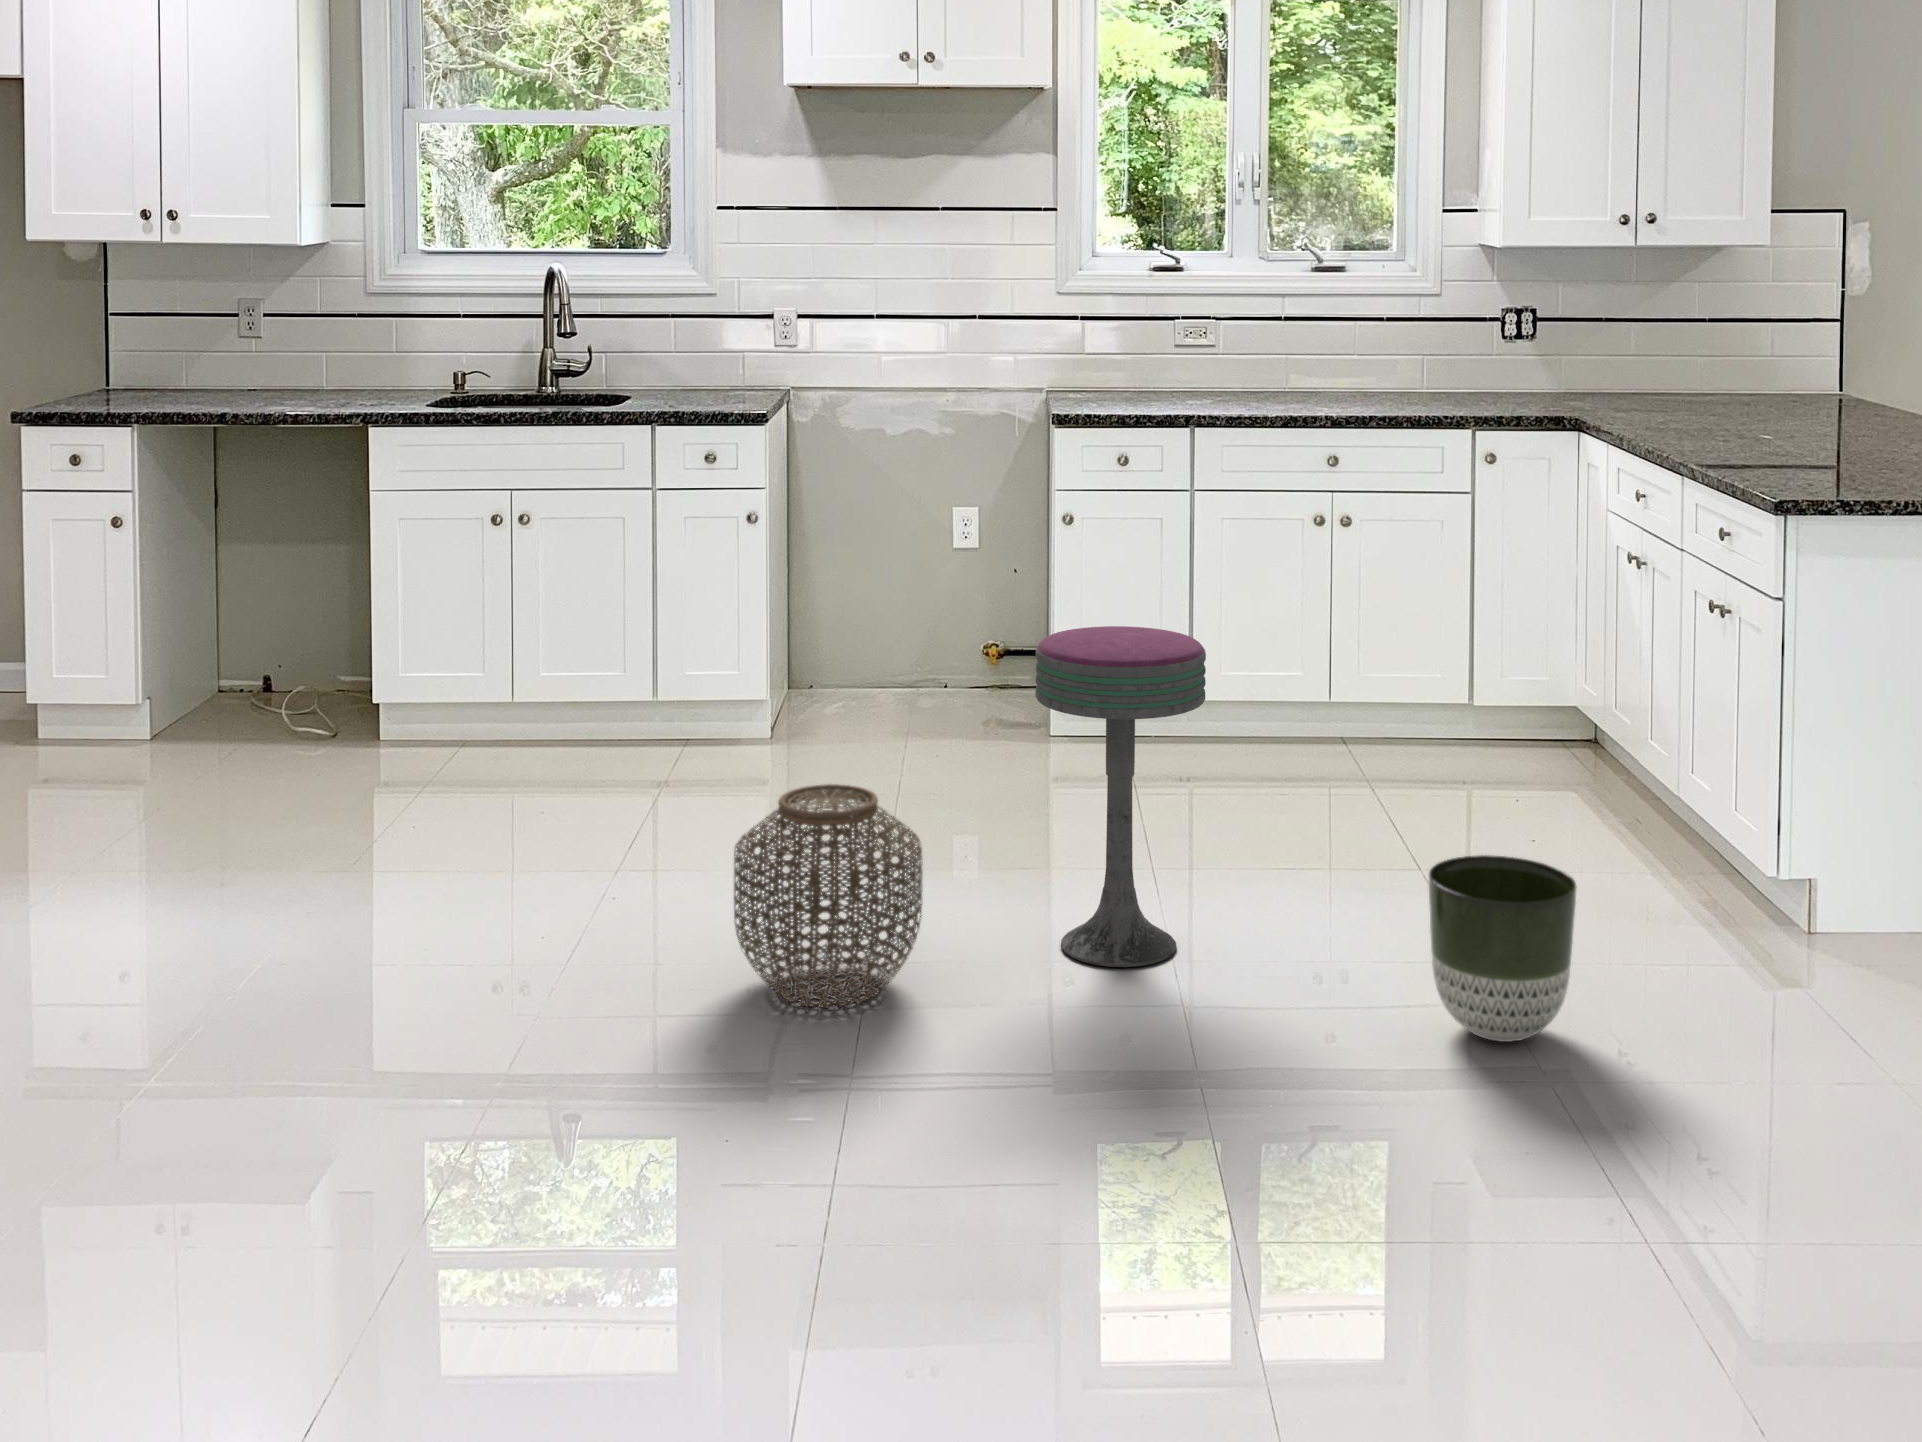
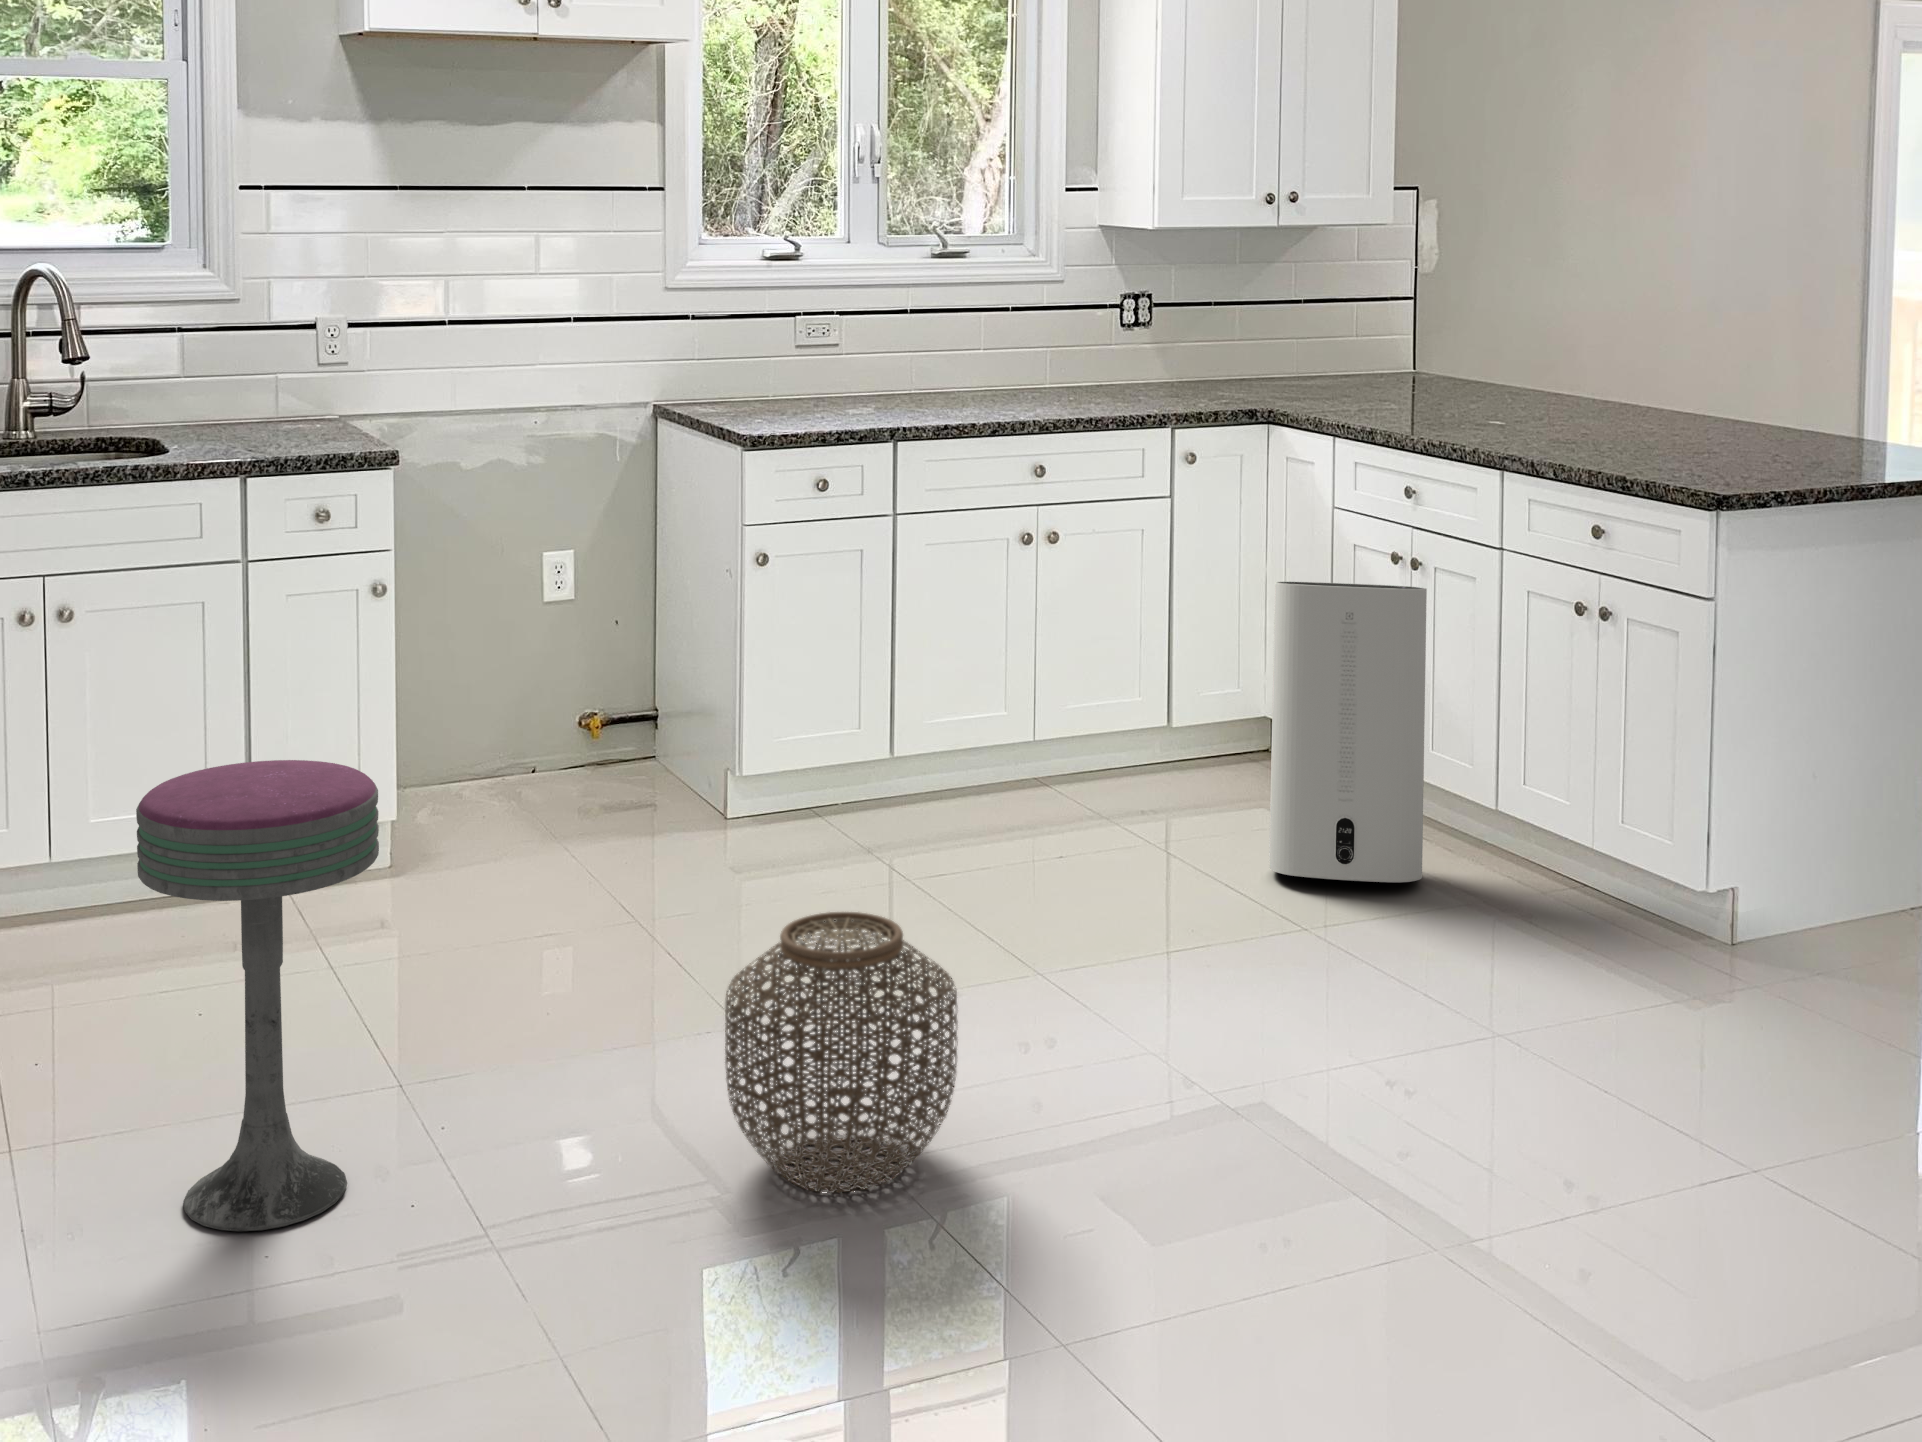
air purifier: none [1445,571,1608,865] -> present [1269,582,1427,883]
bar stool: present [1035,626,1206,967] -> present [136,760,379,1231]
planter: present [1429,855,1576,1042] -> none [1478,885,1635,1081]

